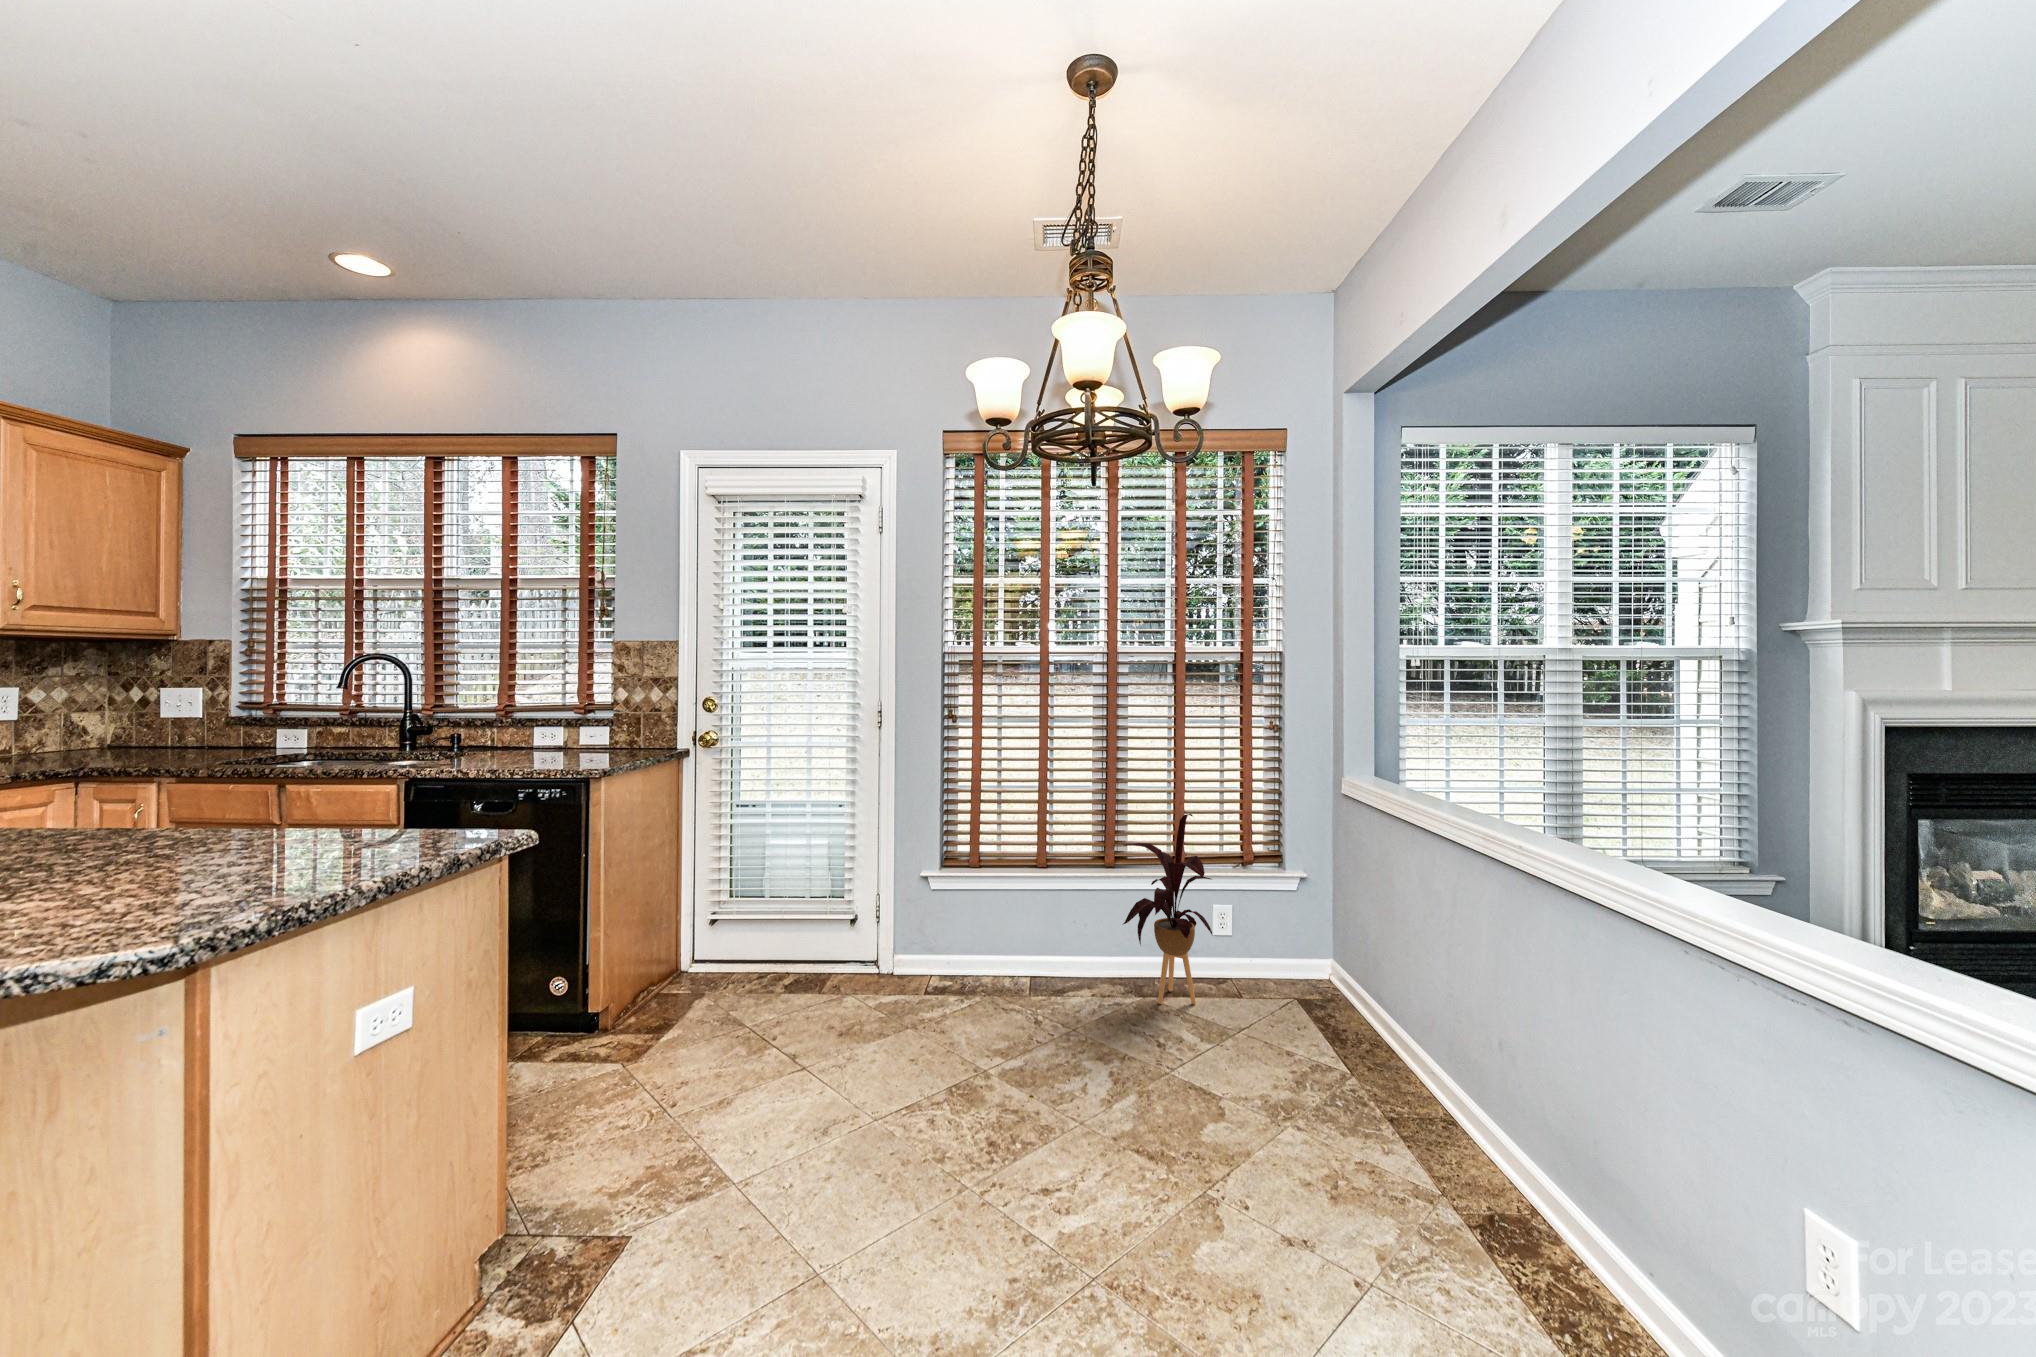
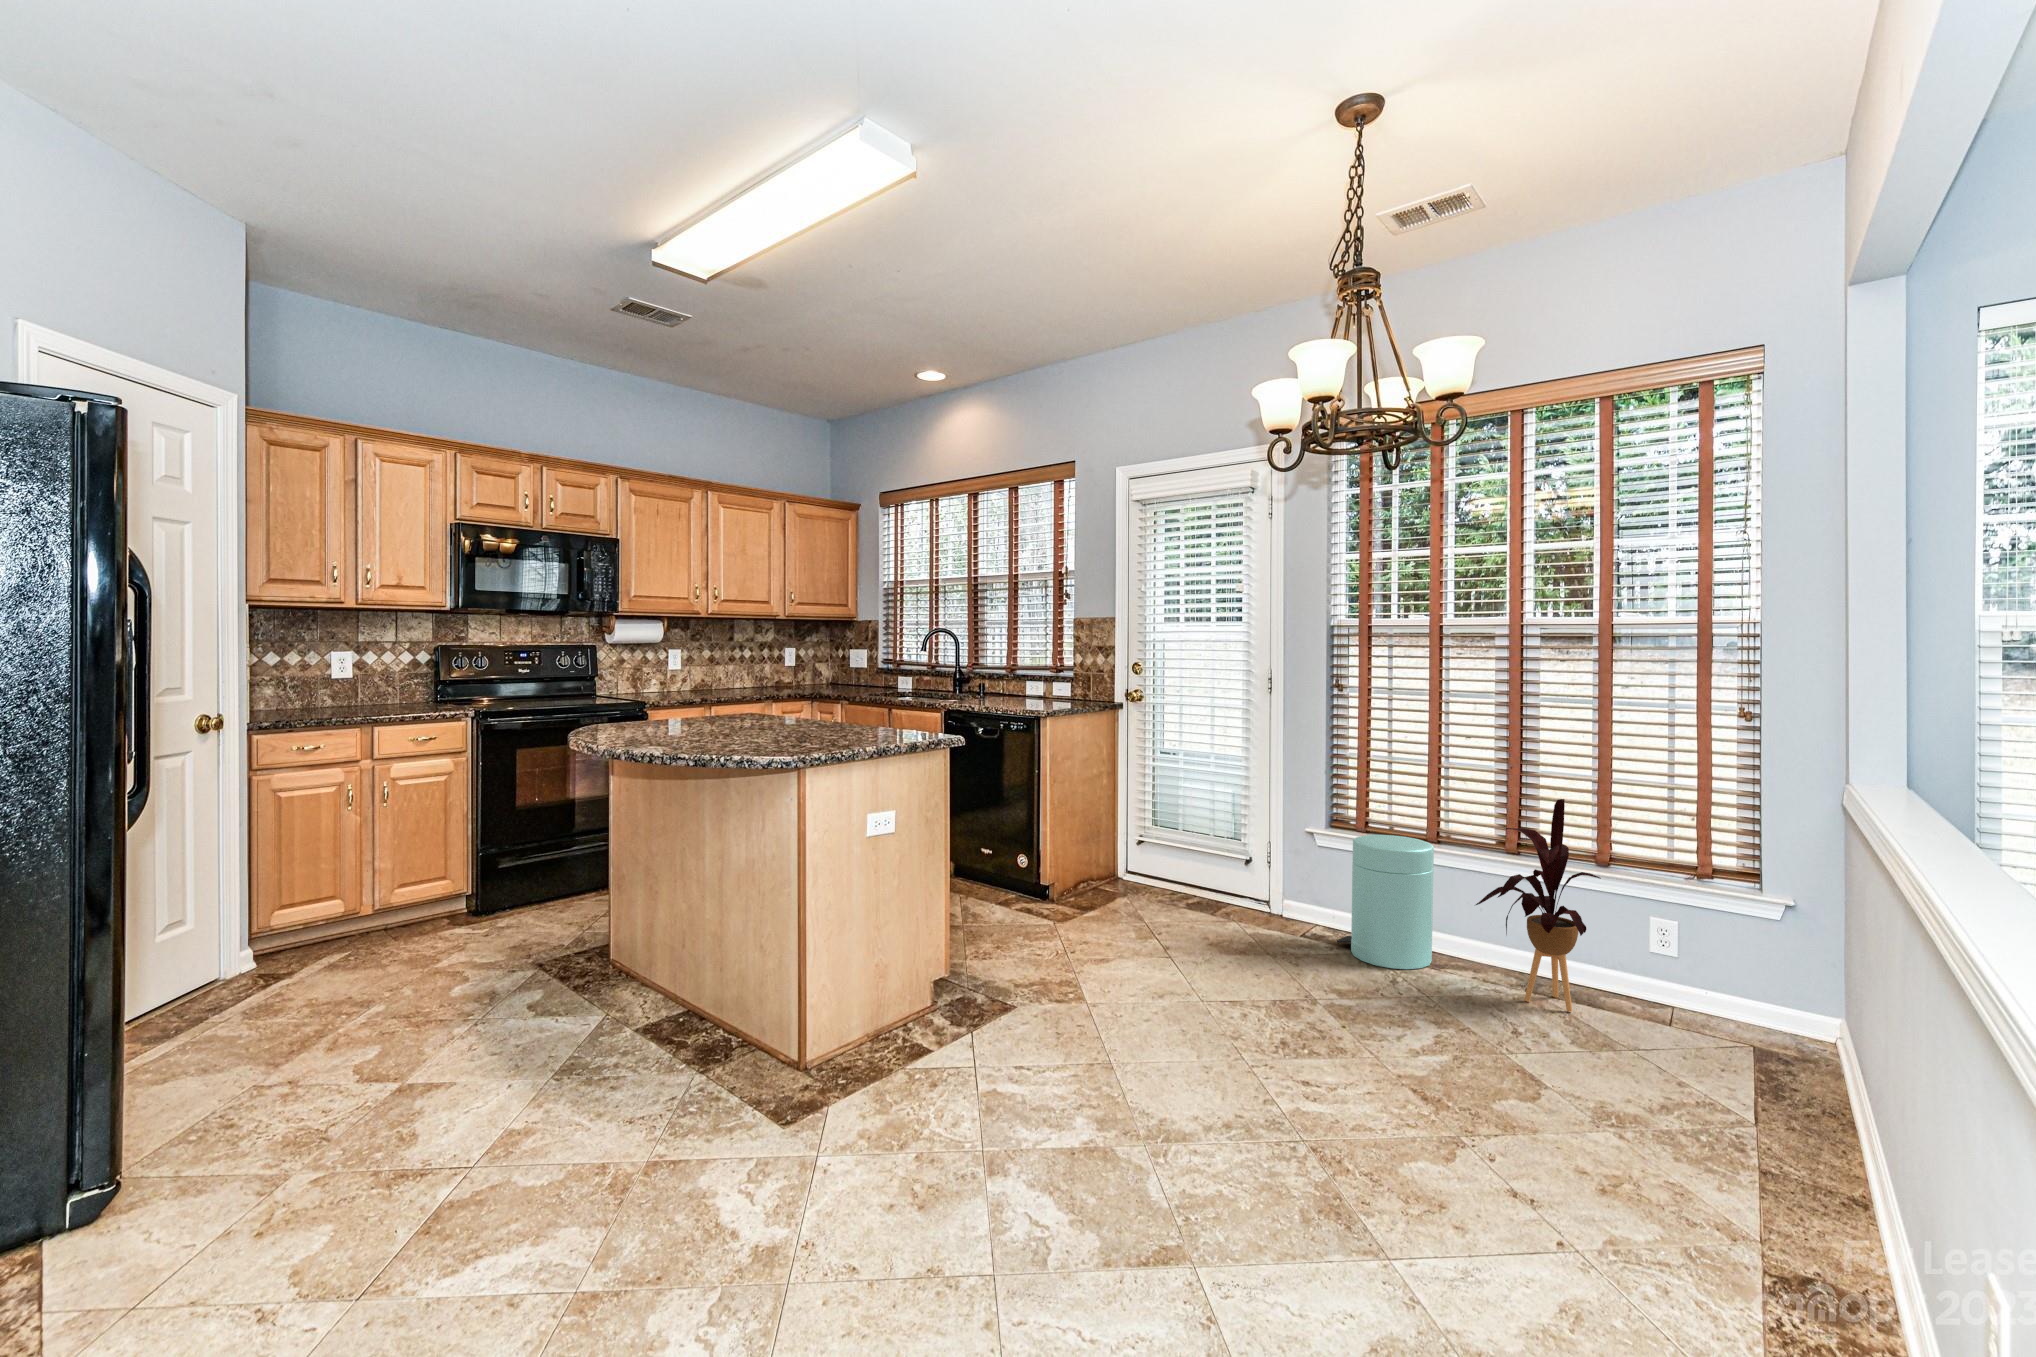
trash can: none [973,864,1062,1004] -> present [1337,835,1434,969]

